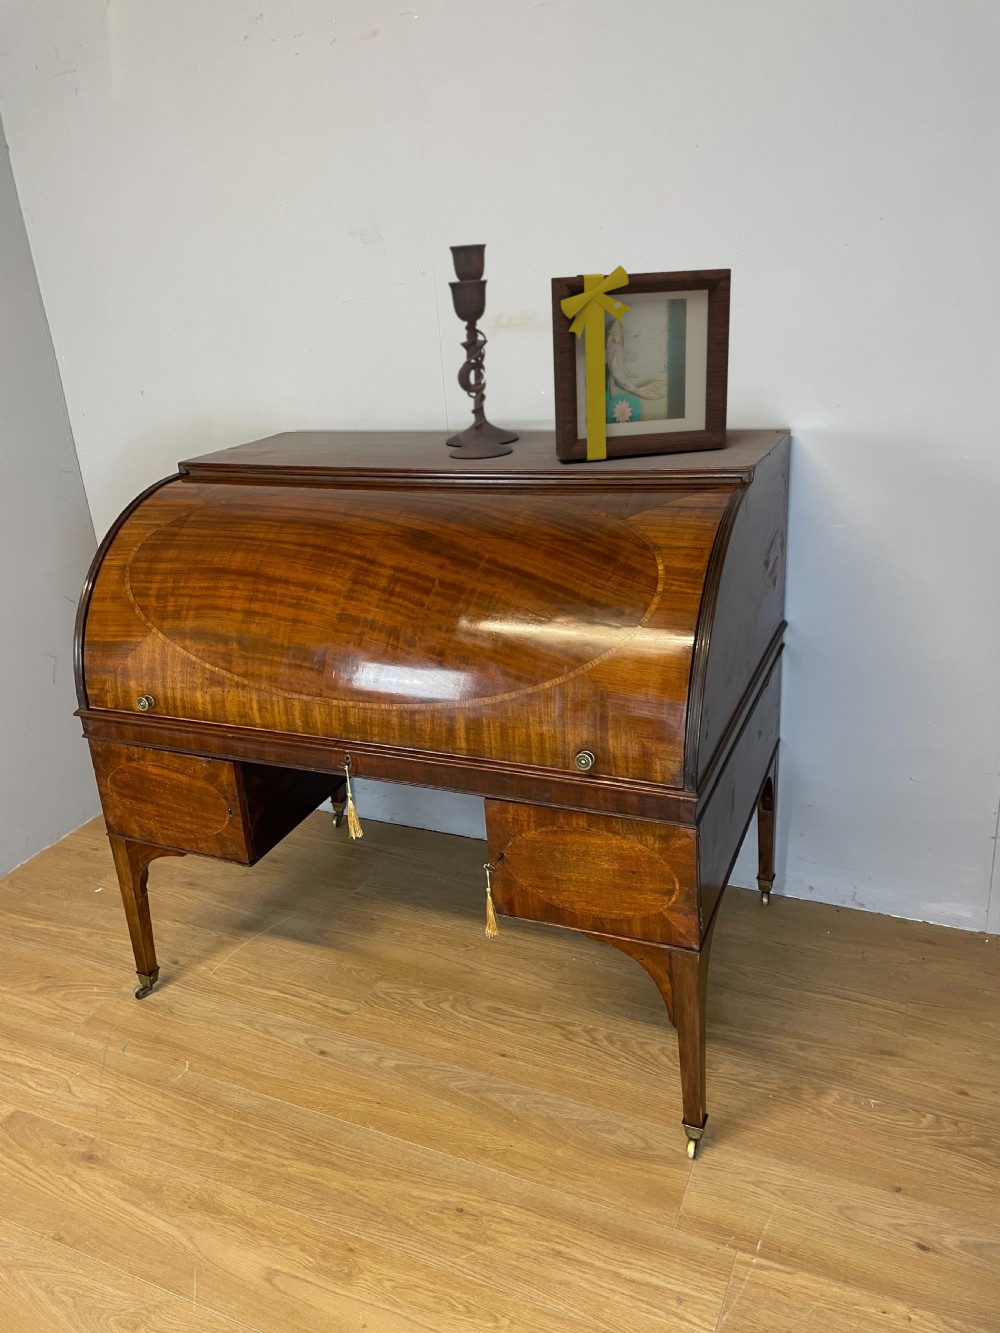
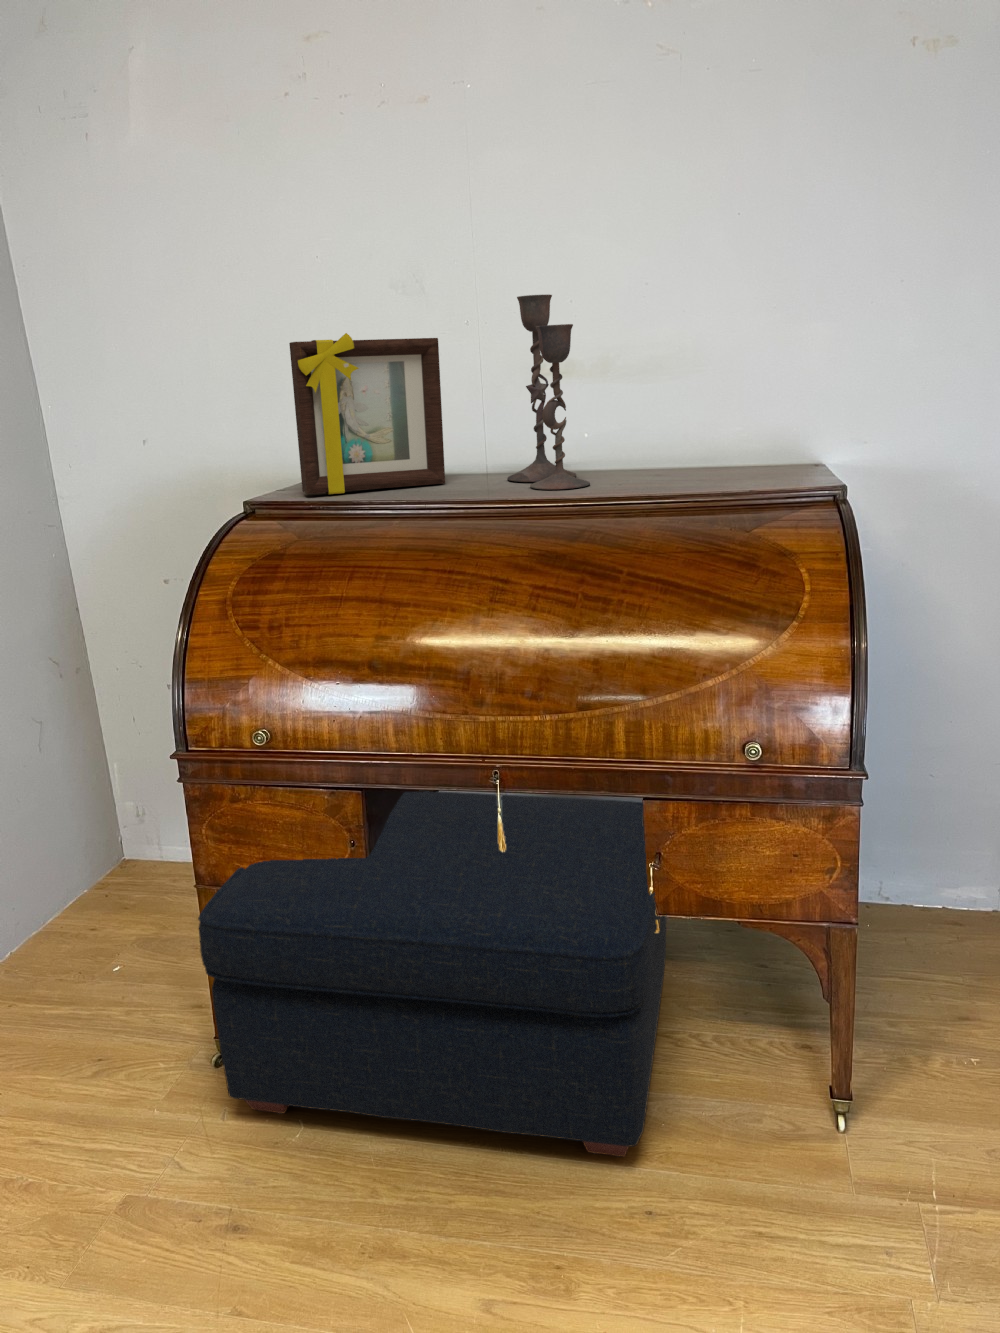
picture frame: present [551,266,731,460] -> present [289,333,445,494]
ottoman: none [81,745,578,1149] -> present [198,791,666,1157]

